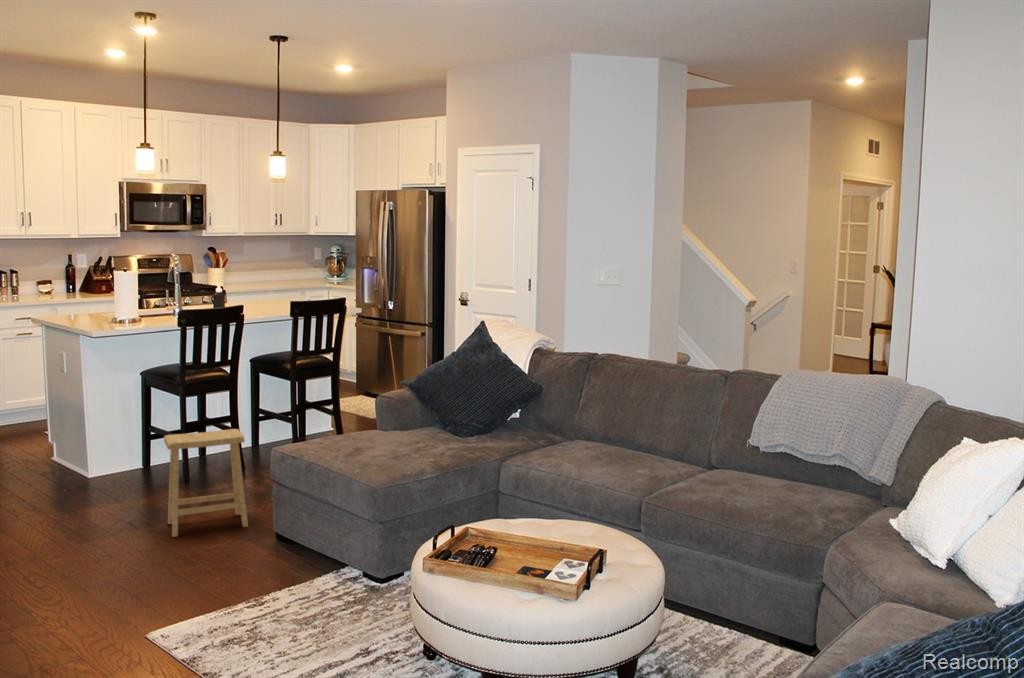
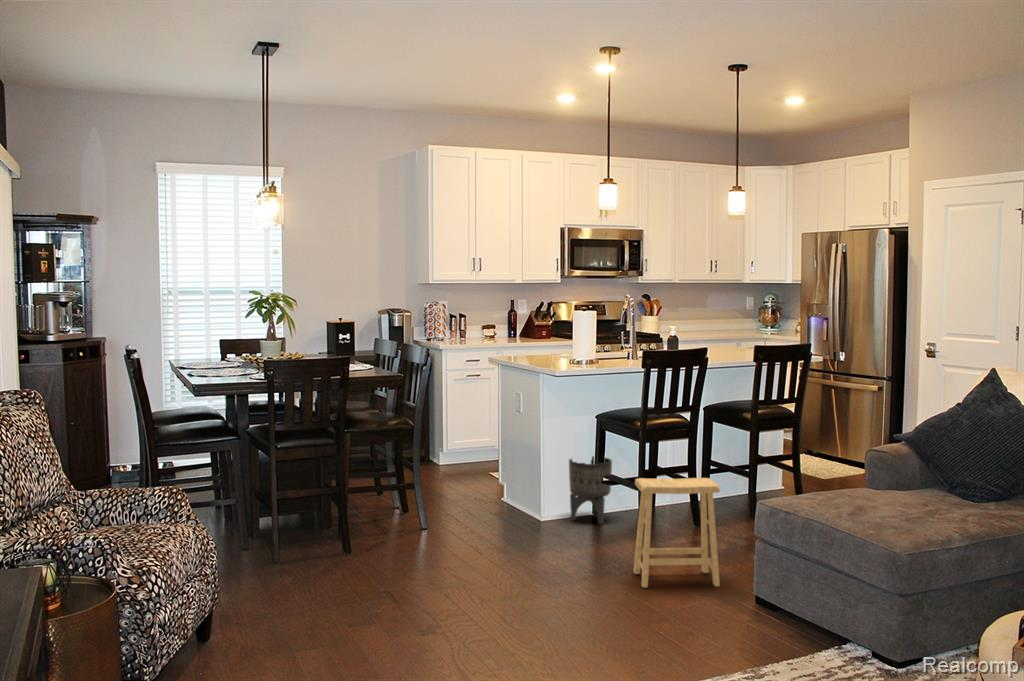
planter: none [113,412,159,477] -> present [569,456,612,524]

